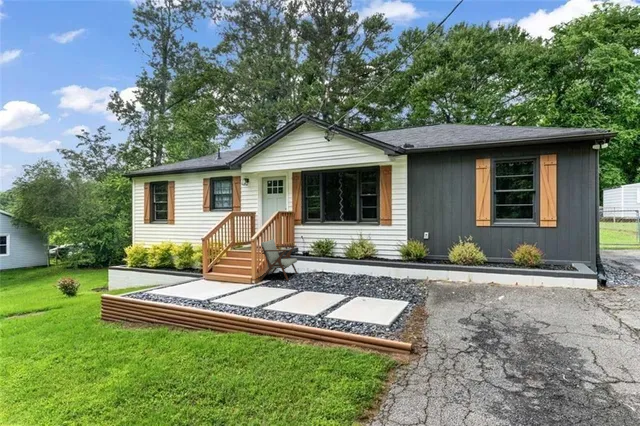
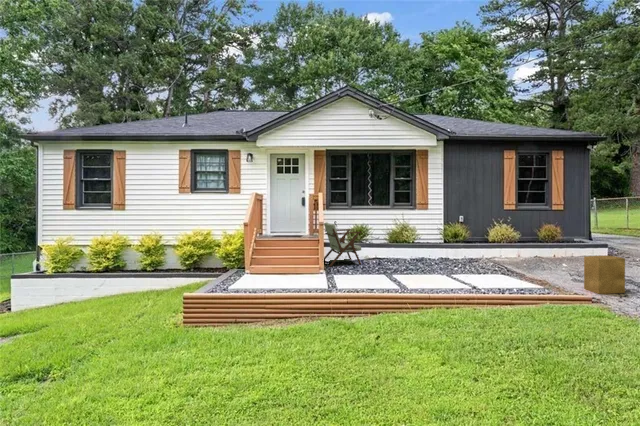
cardboard box: none [416,303,458,362] -> present [584,255,625,294]

